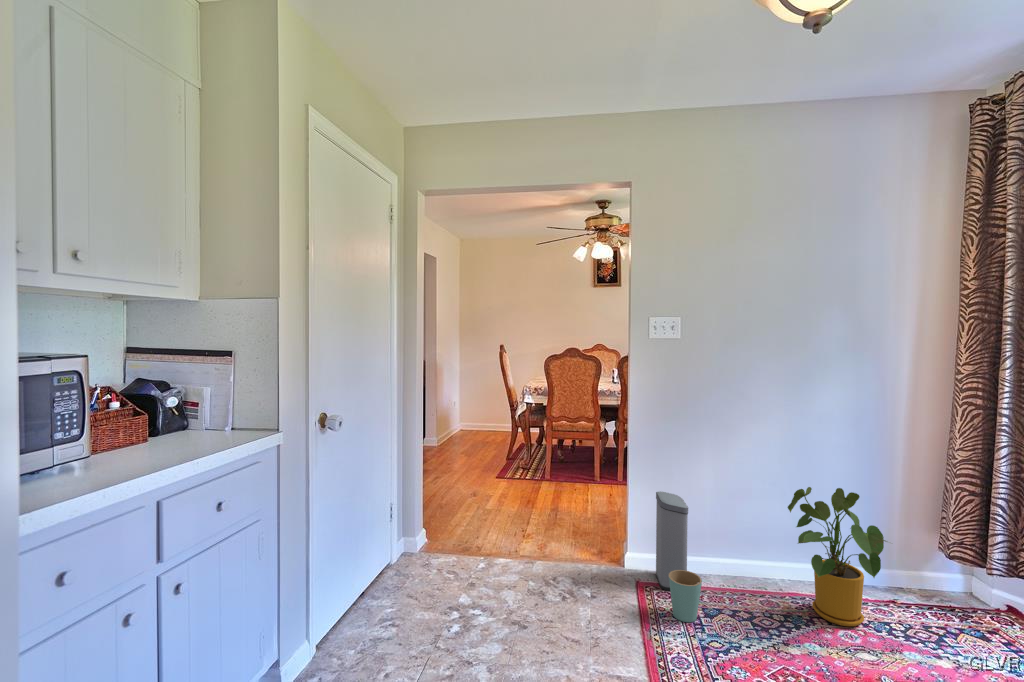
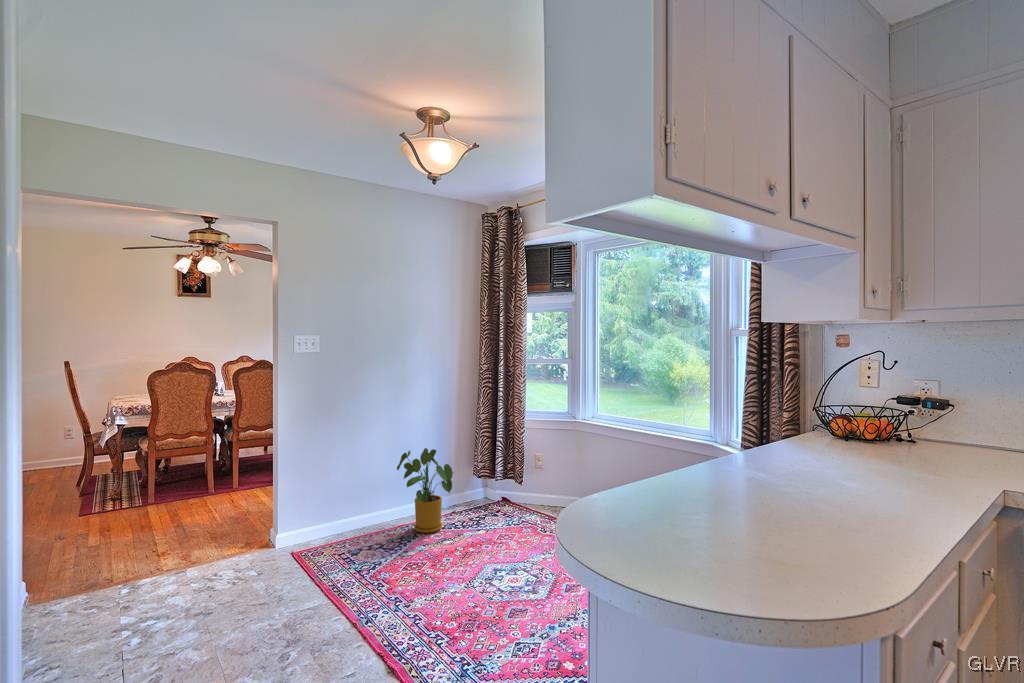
trash can: present [656,491,702,622] -> none [305,476,350,564]

